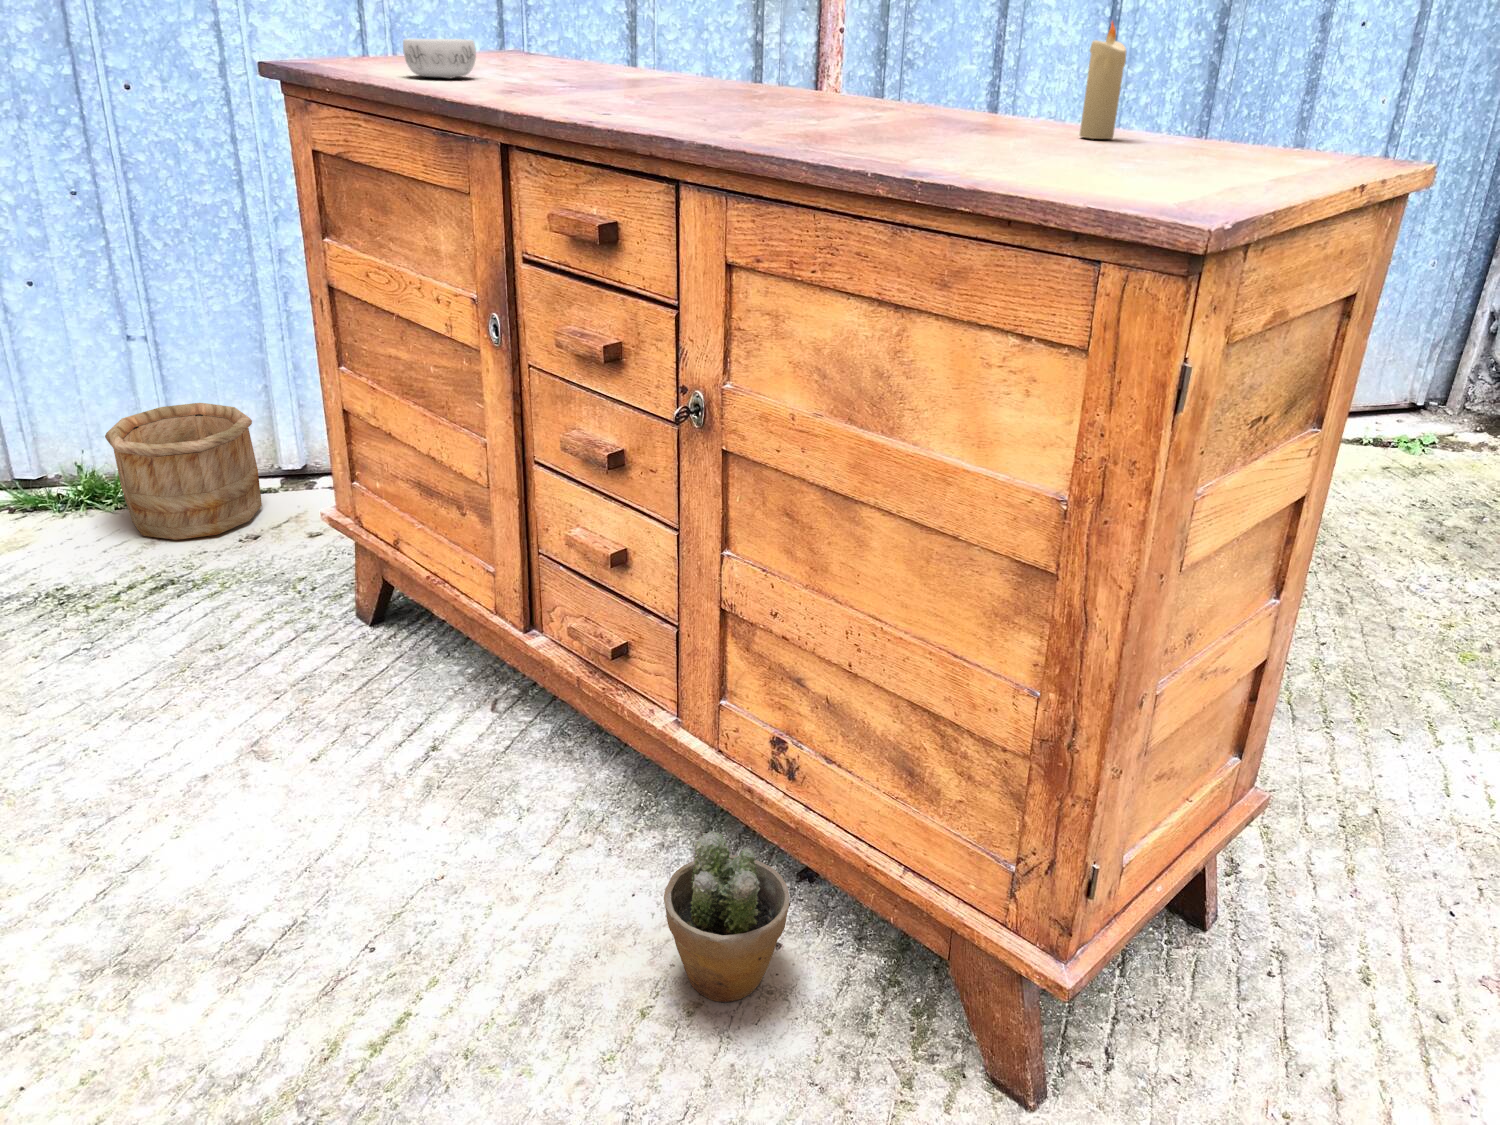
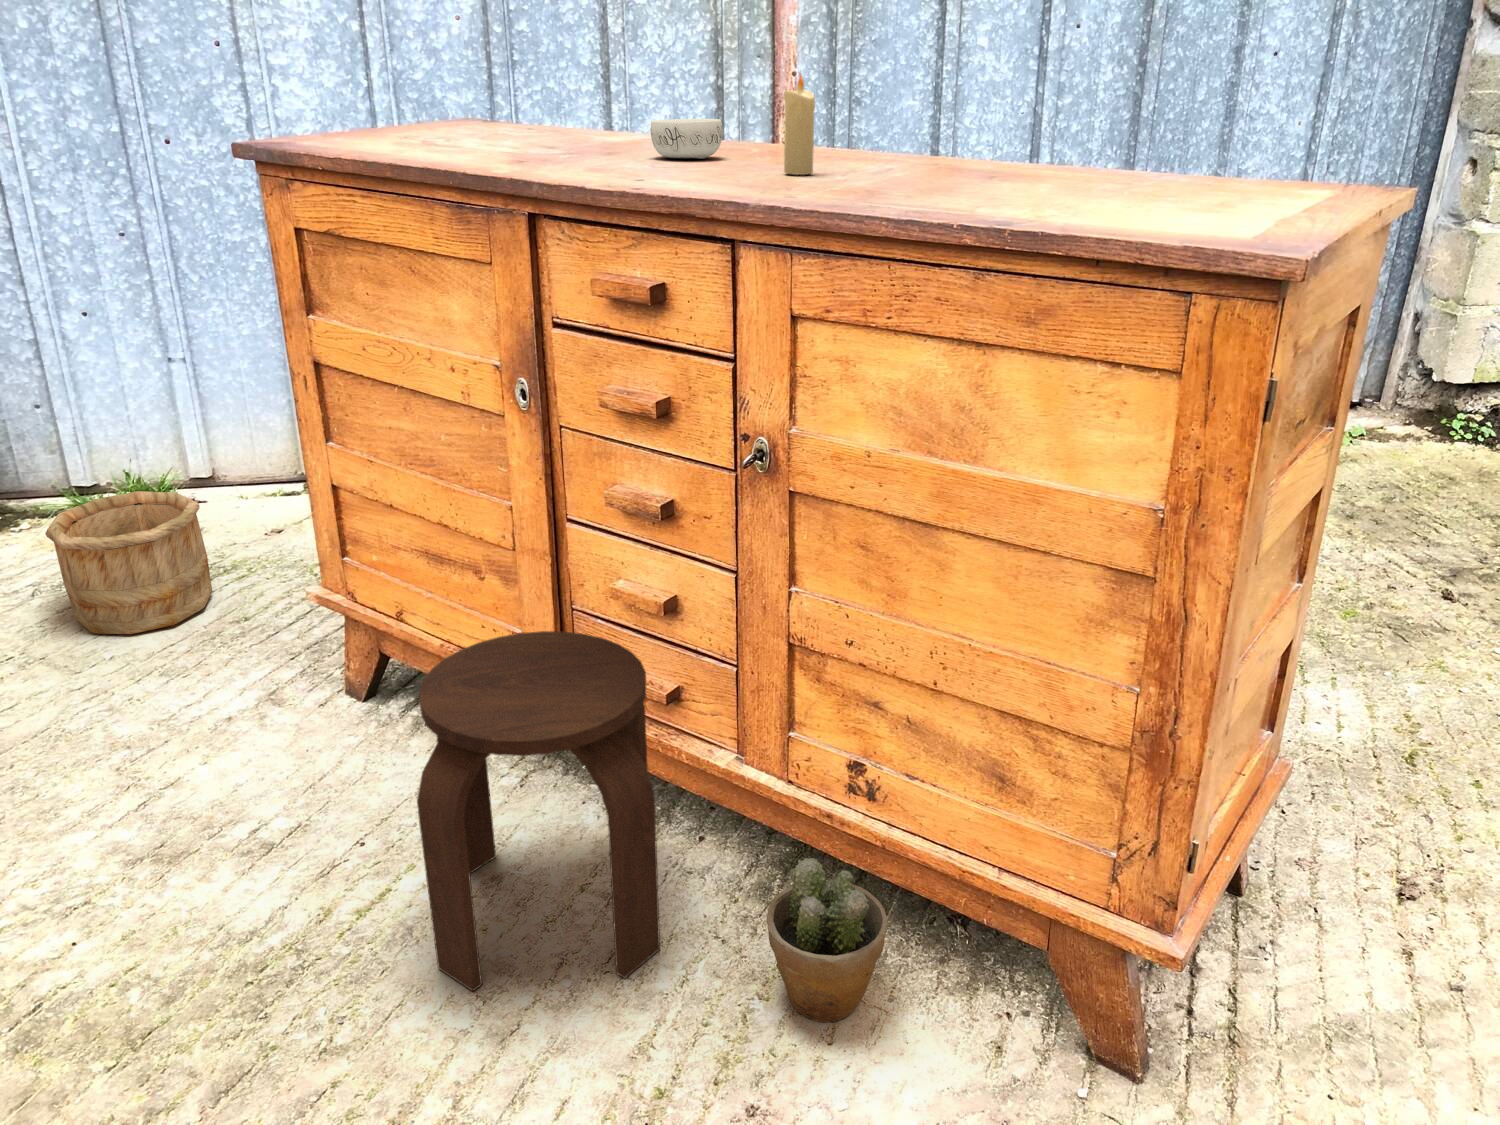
candle: present [1080,21,1126,139] -> present [784,73,815,175]
decorative bowl: present [403,39,476,78] -> present [651,119,723,159]
stool: none [333,572,595,930] -> present [417,631,660,991]

